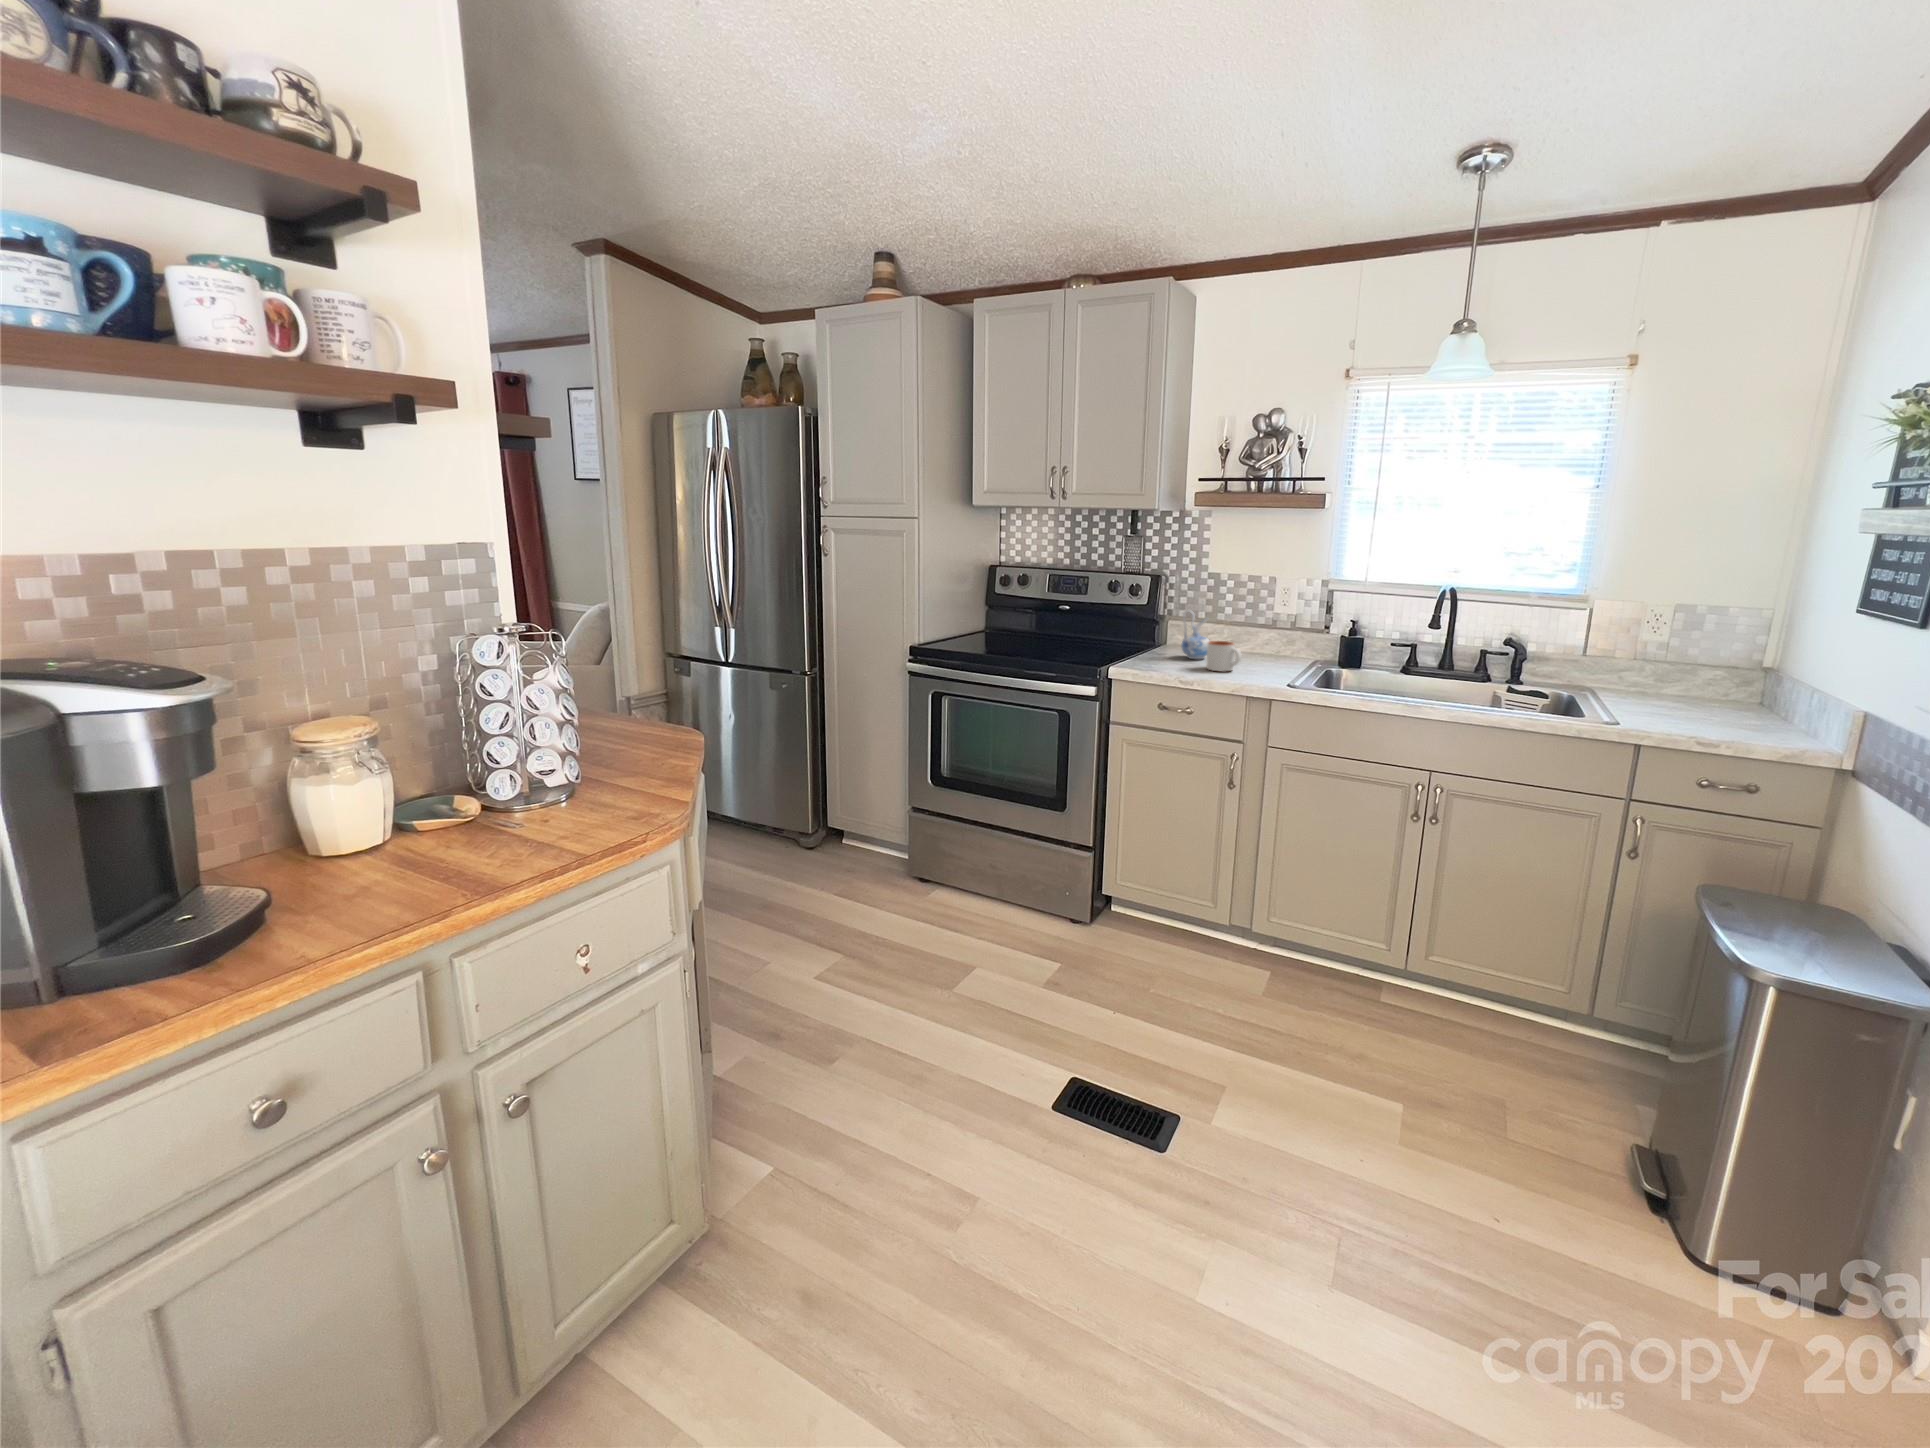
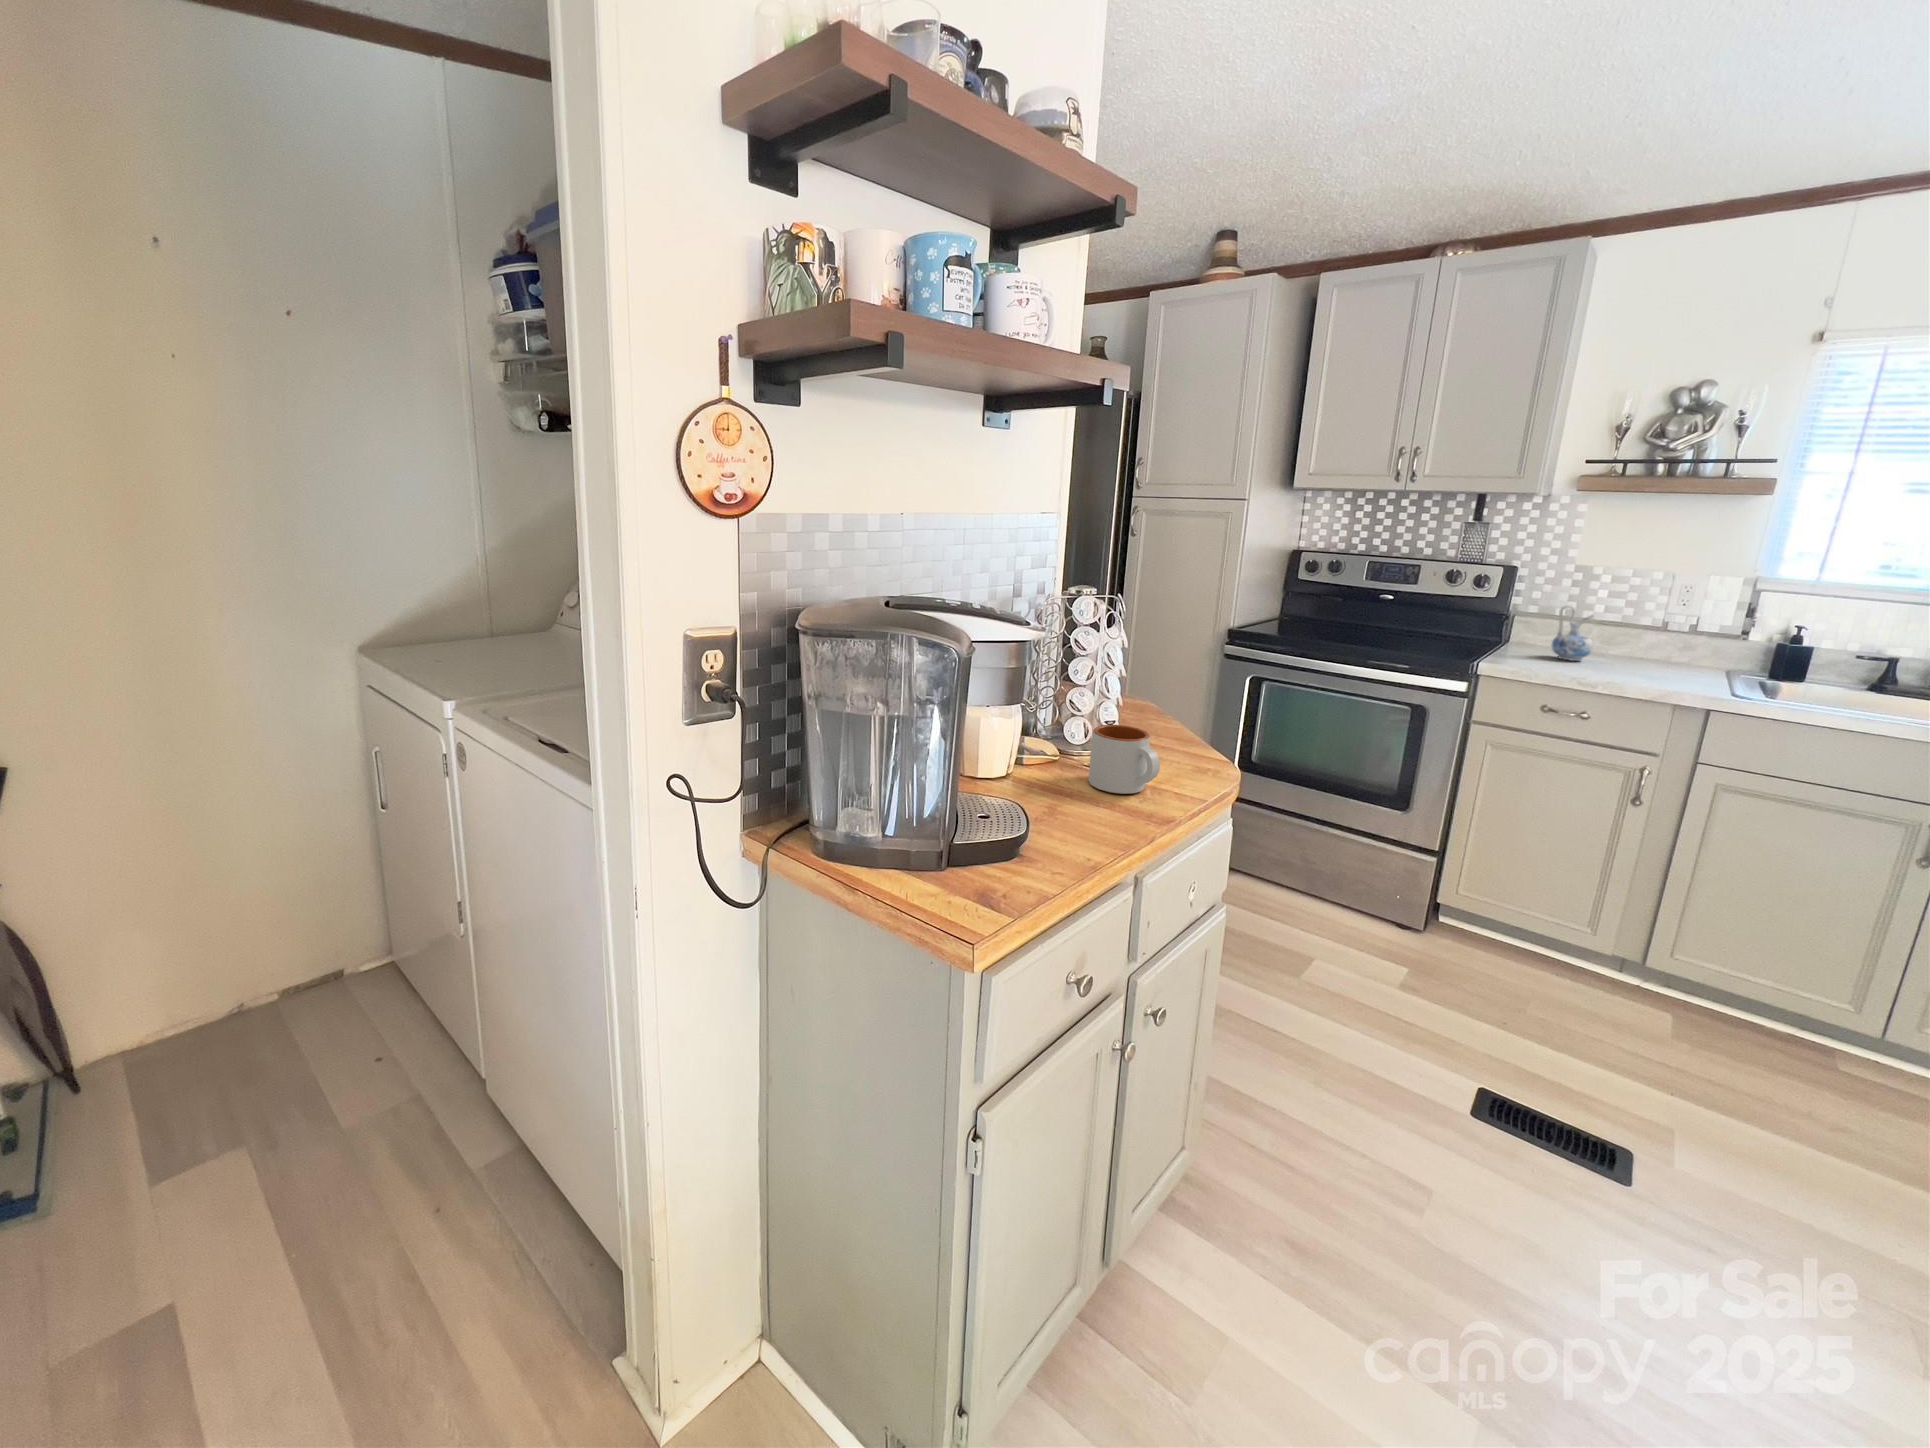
mug: present [1206,641,1242,672] -> present [1088,725,1160,794]

